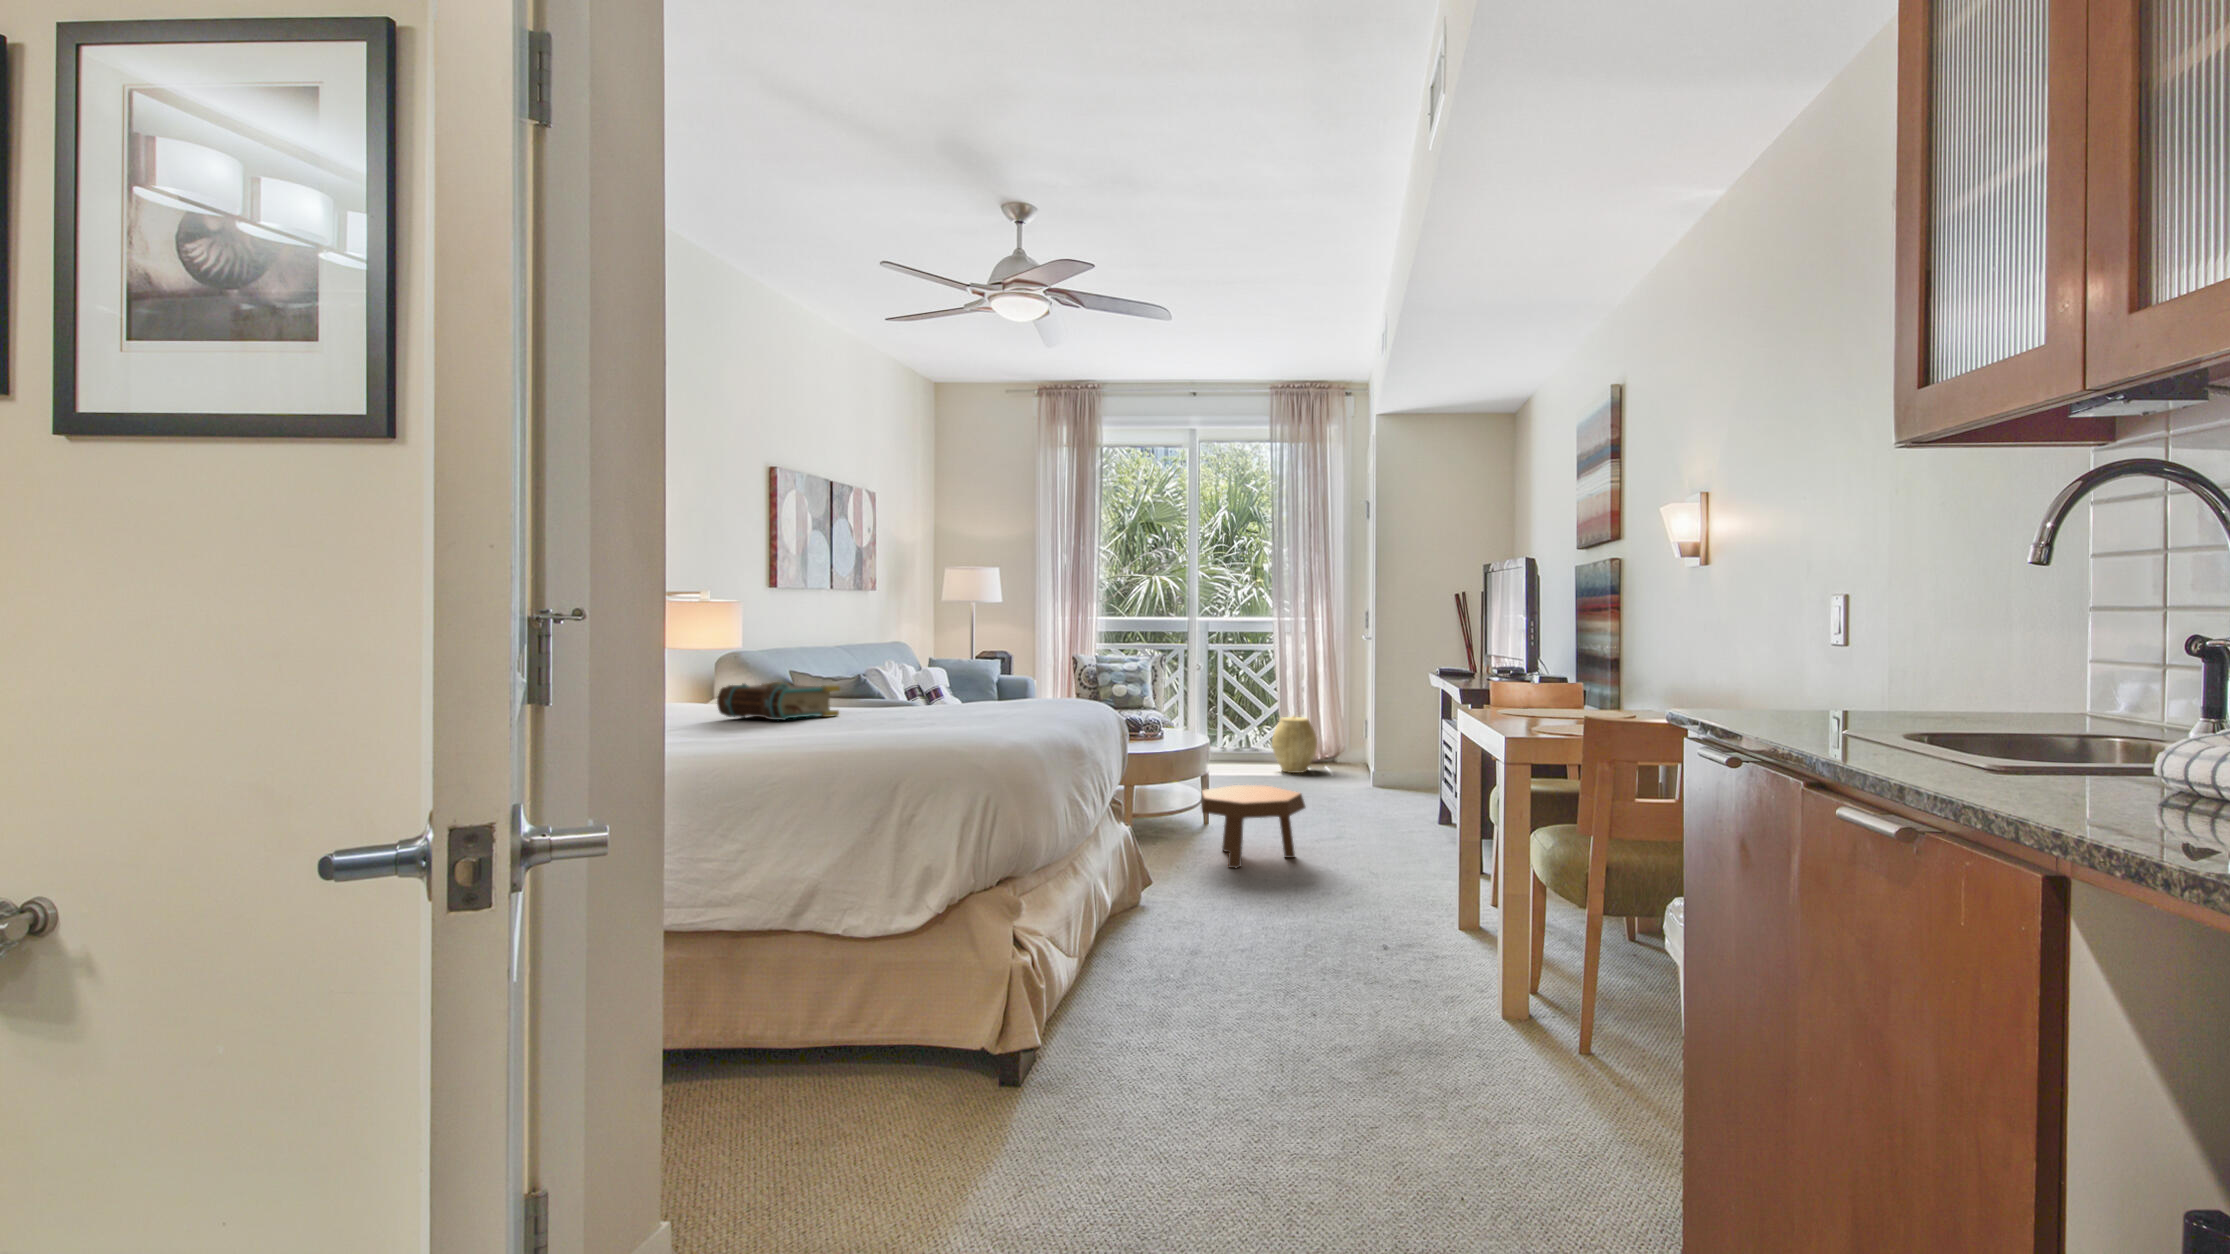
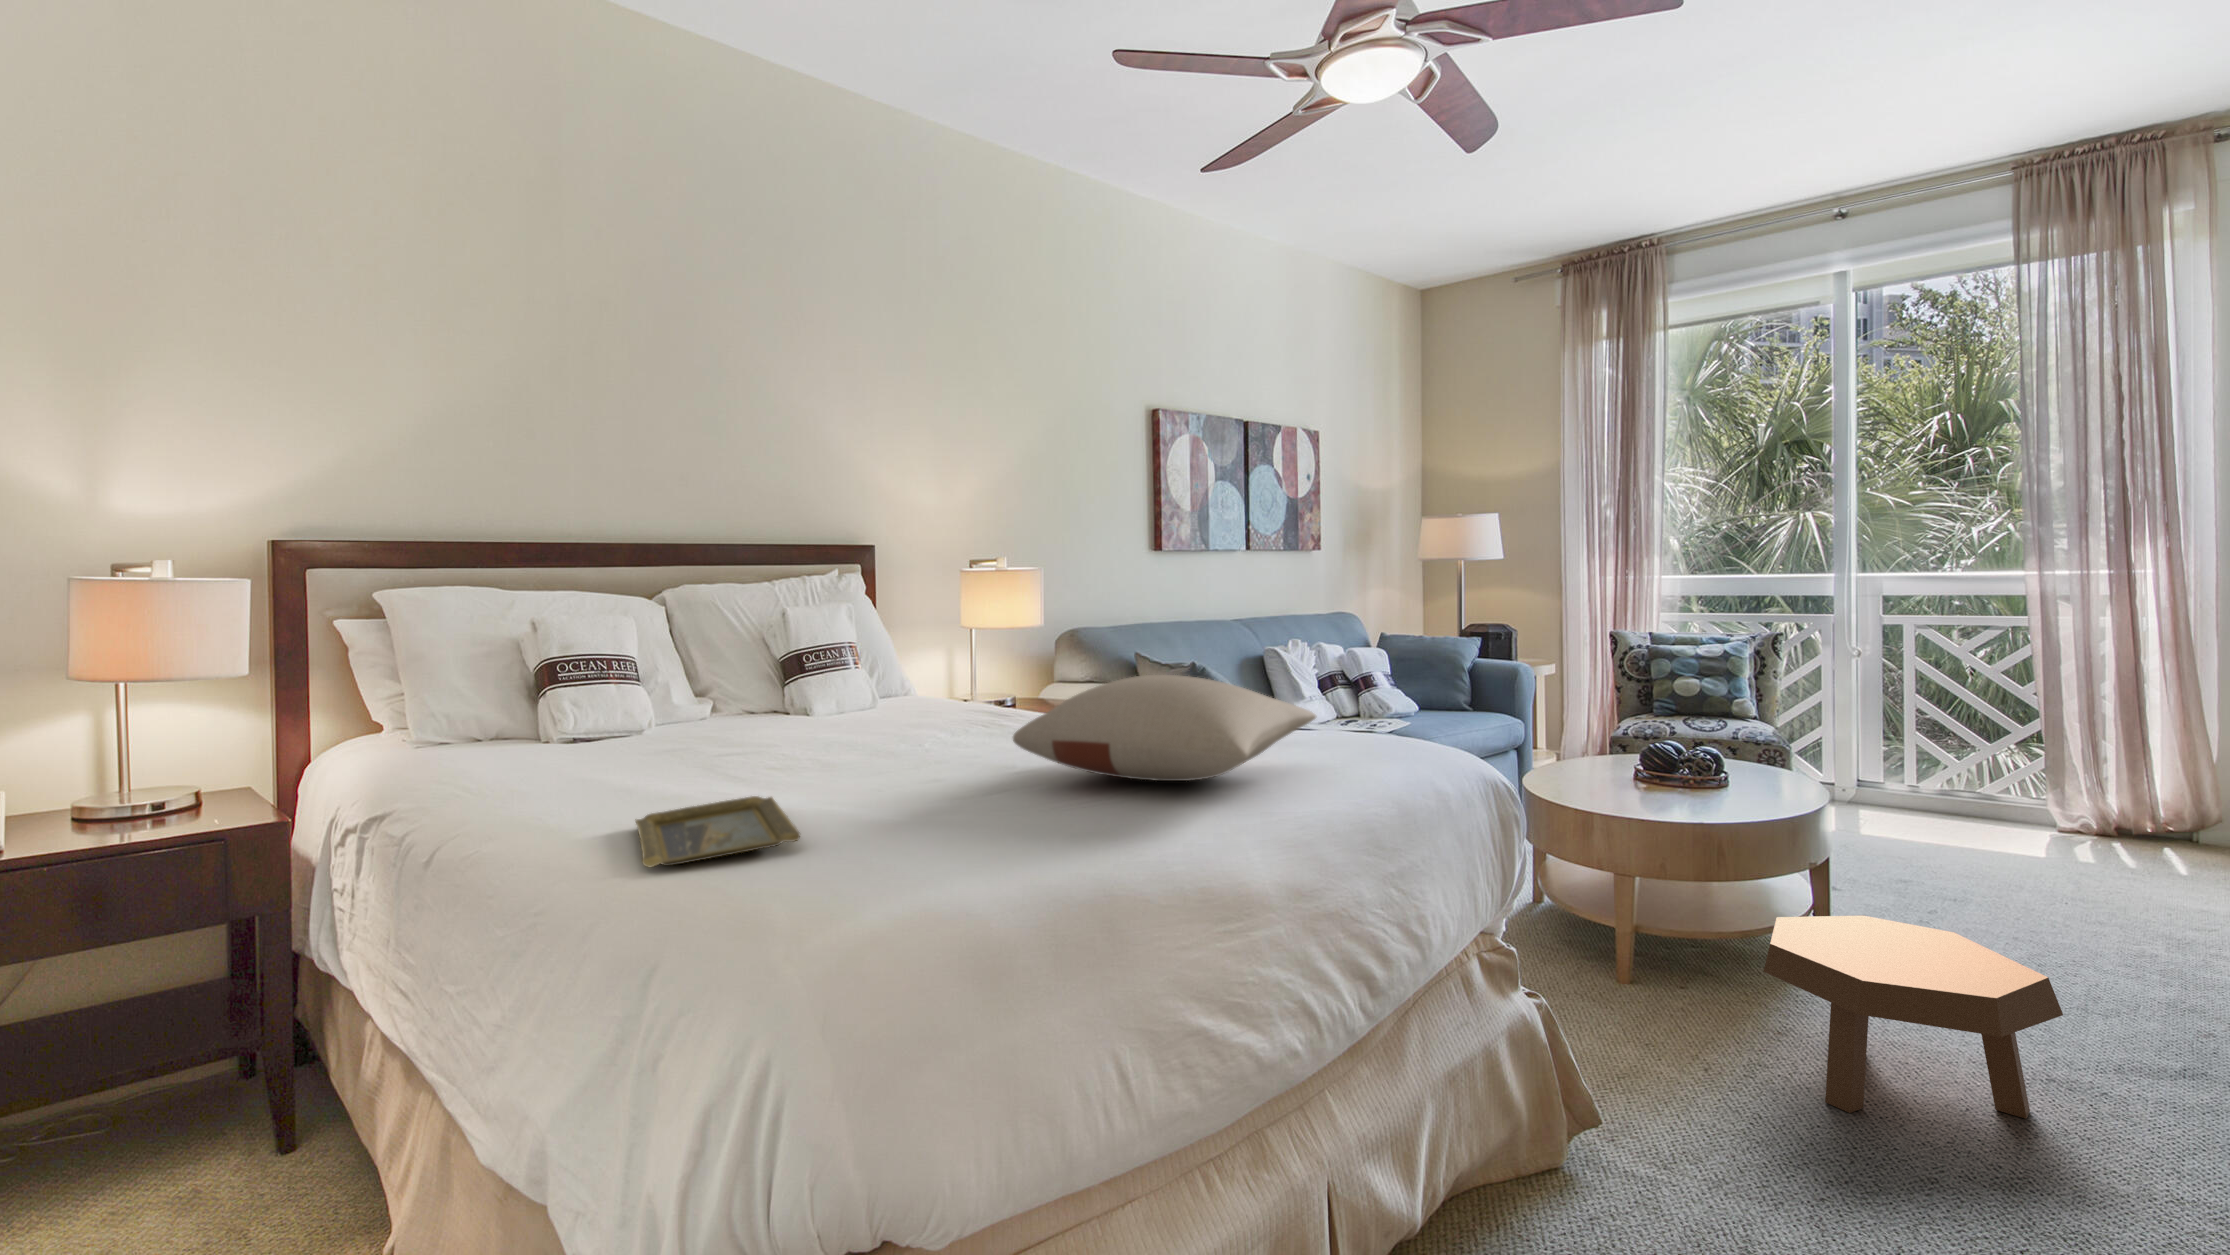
pillow: none [913,658,1051,714] -> present [1013,675,1316,781]
book: present [717,682,840,720] -> none [852,693,994,757]
woven basket: present [1272,716,1317,773] -> none [2022,749,2141,856]
tray: none [742,726,880,747] -> present [636,796,800,867]

